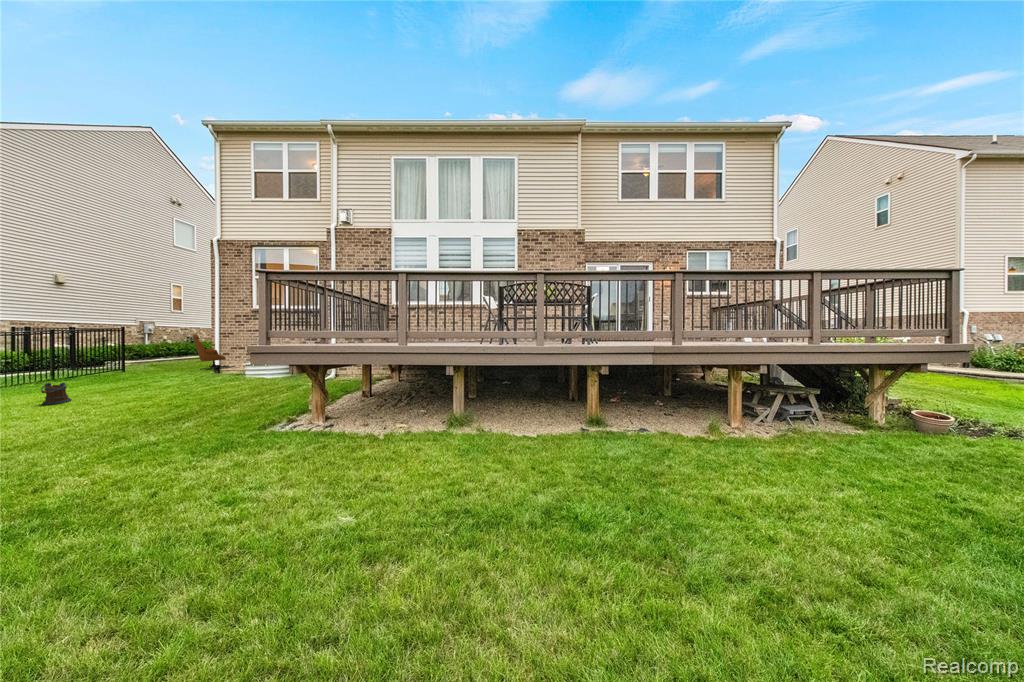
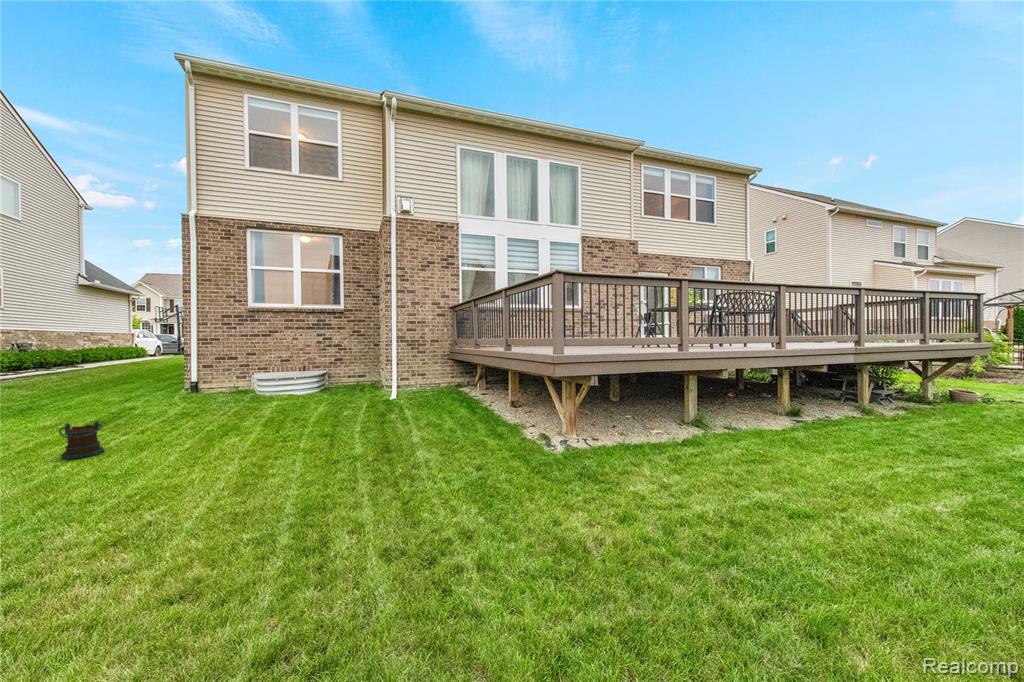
lounge chair: present [192,334,227,370] -> none [169,349,241,401]

